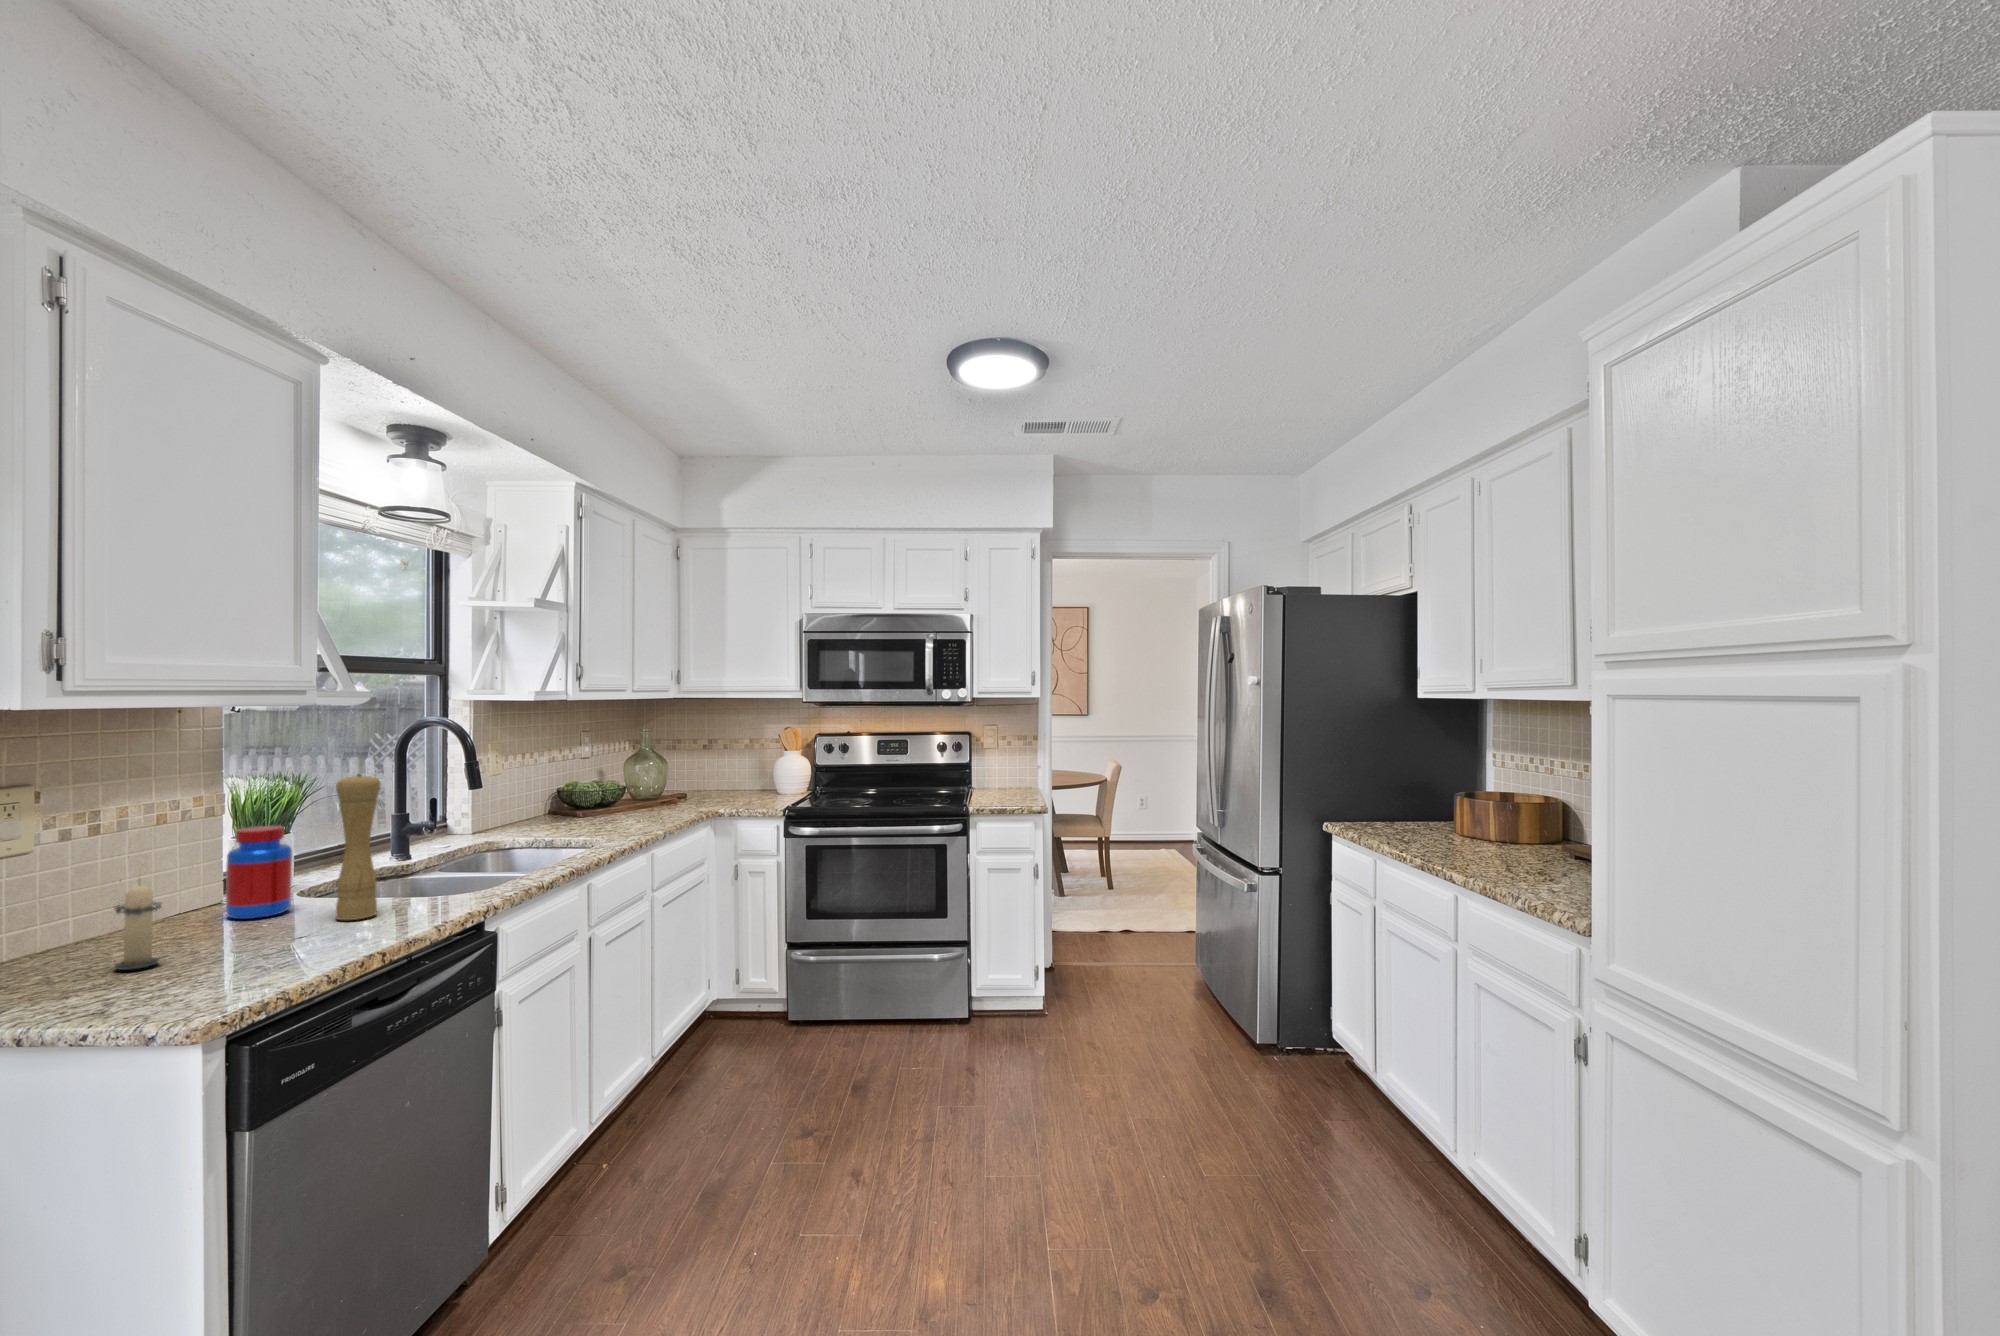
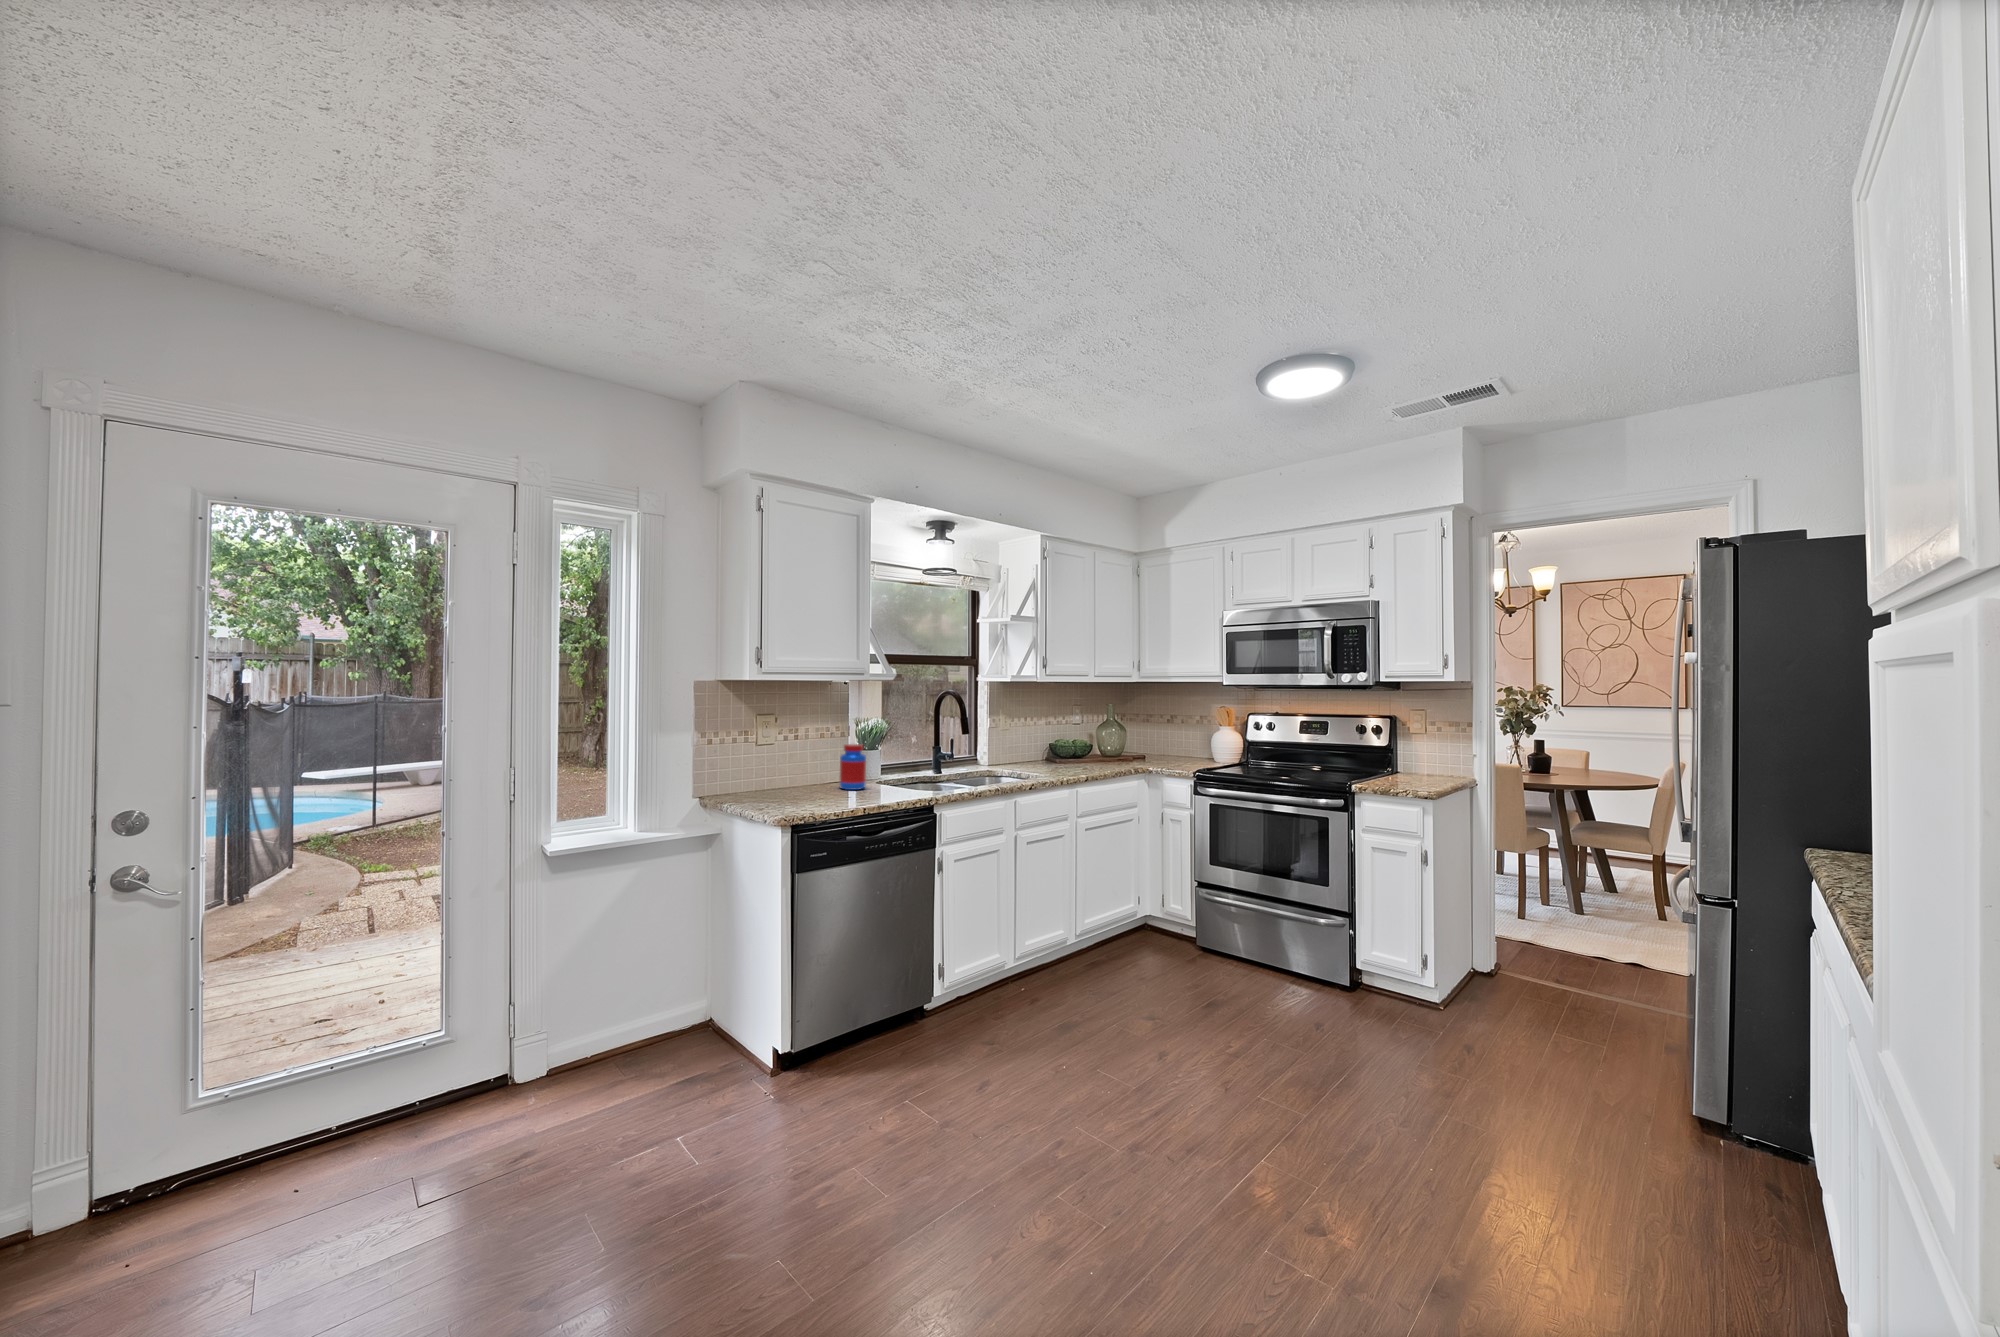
pepper mill: present [336,774,381,920] -> none [878,720,898,796]
candle: present [115,884,161,970] -> none [786,760,806,801]

